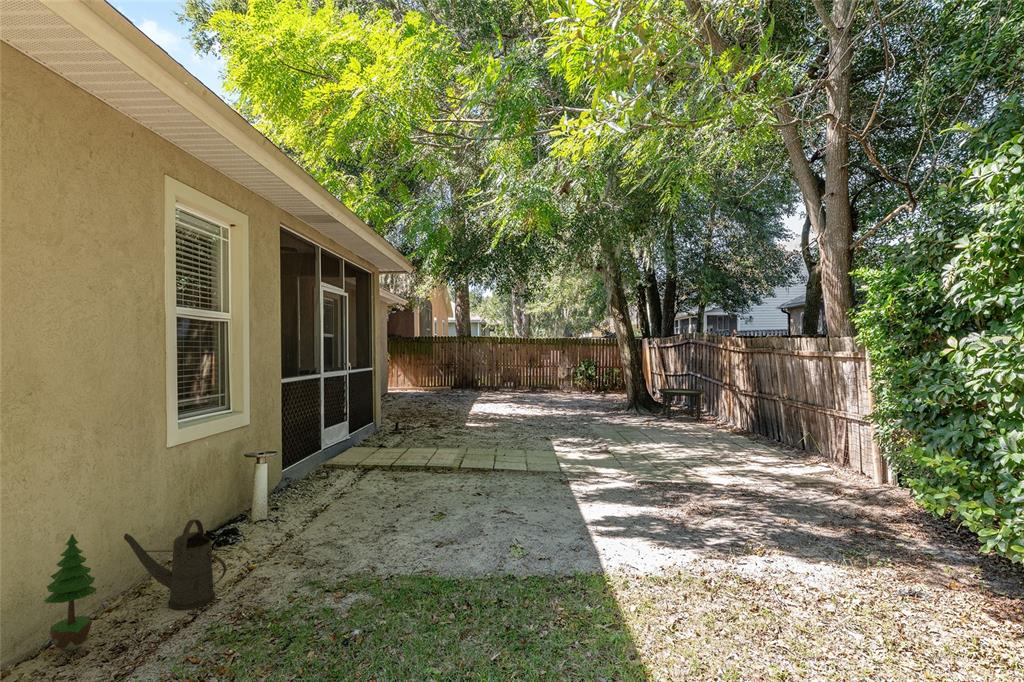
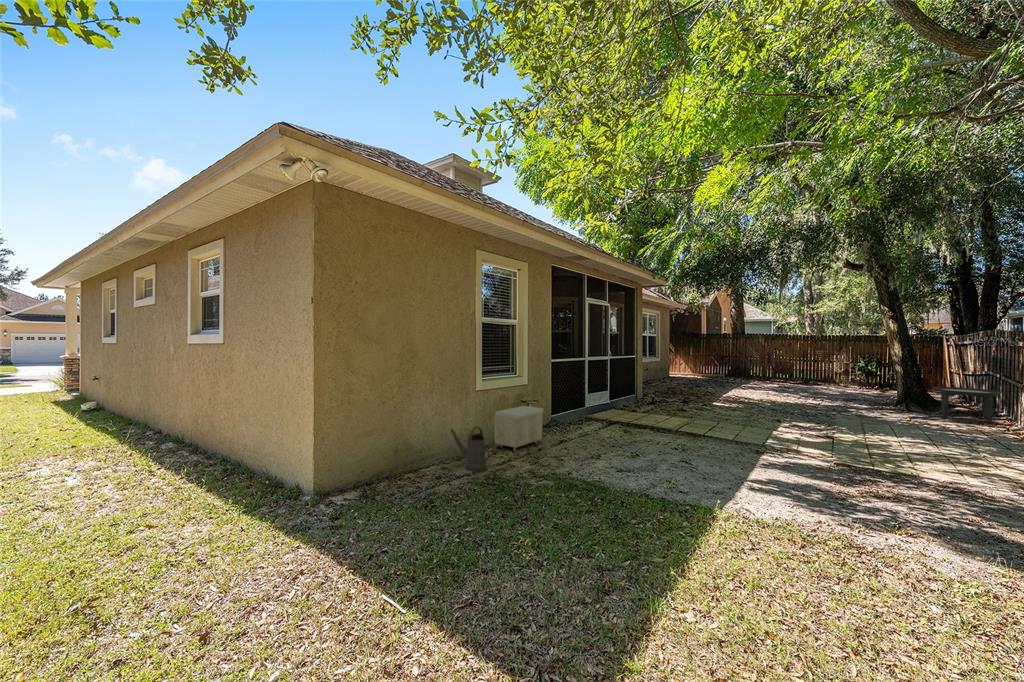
storage bench: none [200,464,286,547] -> present [495,406,544,450]
potted tree: present [44,534,97,652] -> none [412,422,432,475]

